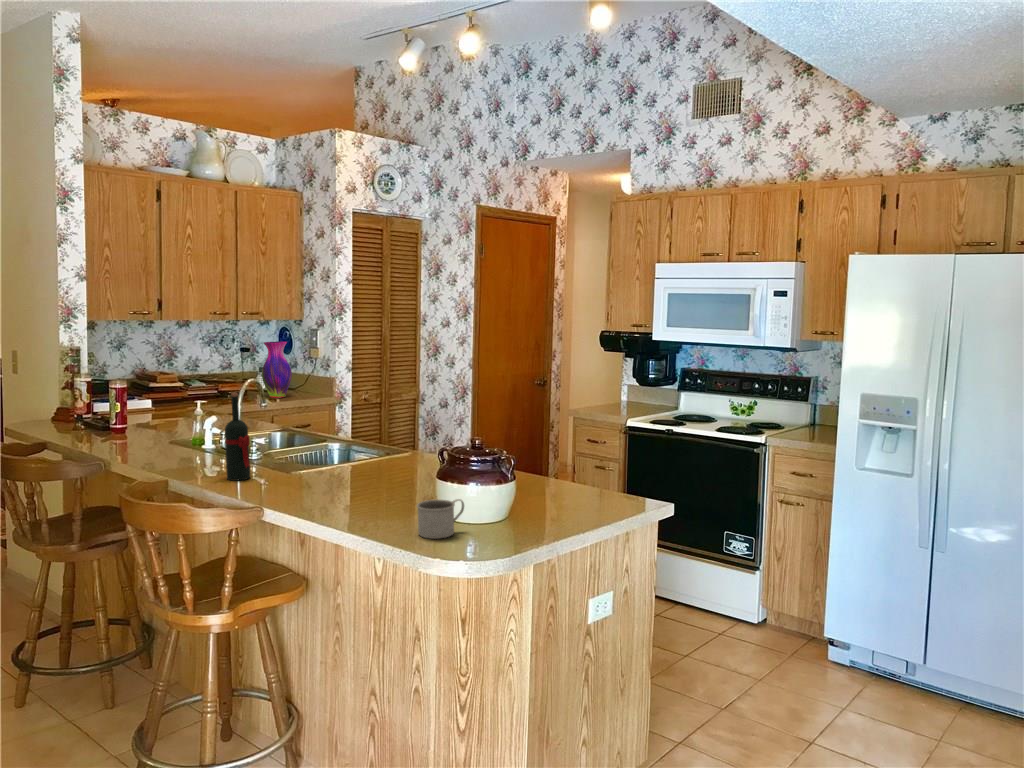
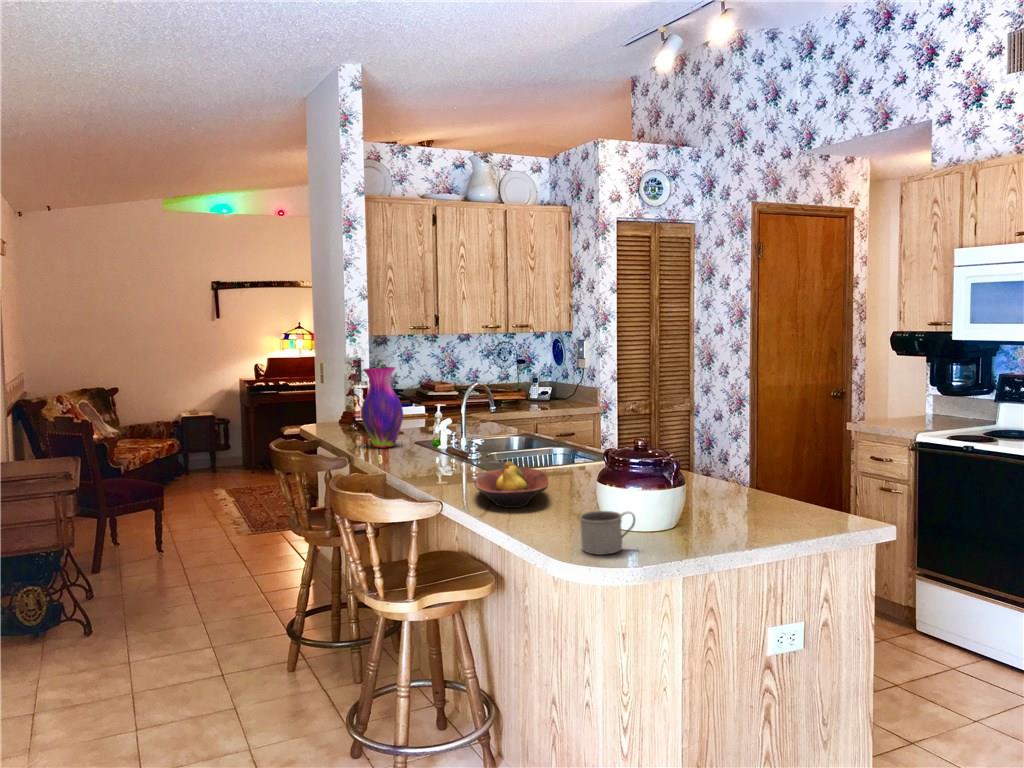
vase: present [262,341,292,398] -> present [361,367,403,448]
wine bottle: present [225,393,250,481] -> none [433,396,458,483]
fruit bowl: none [280,457,358,501] -> present [475,462,548,508]

